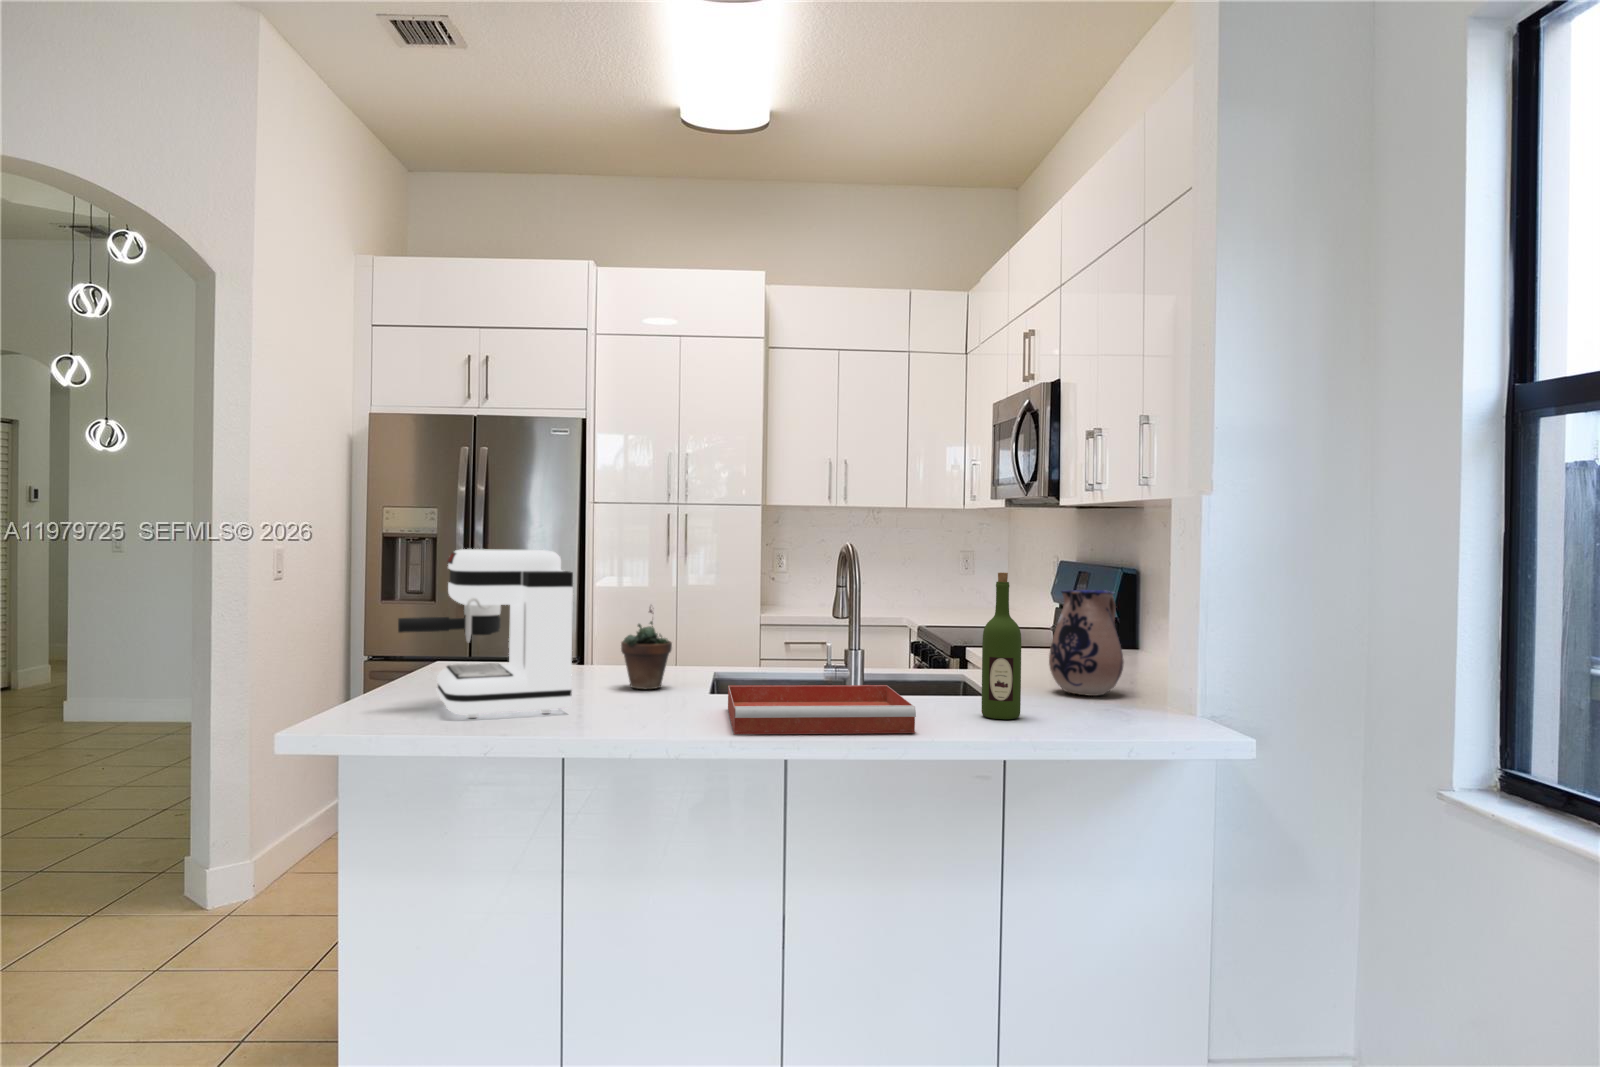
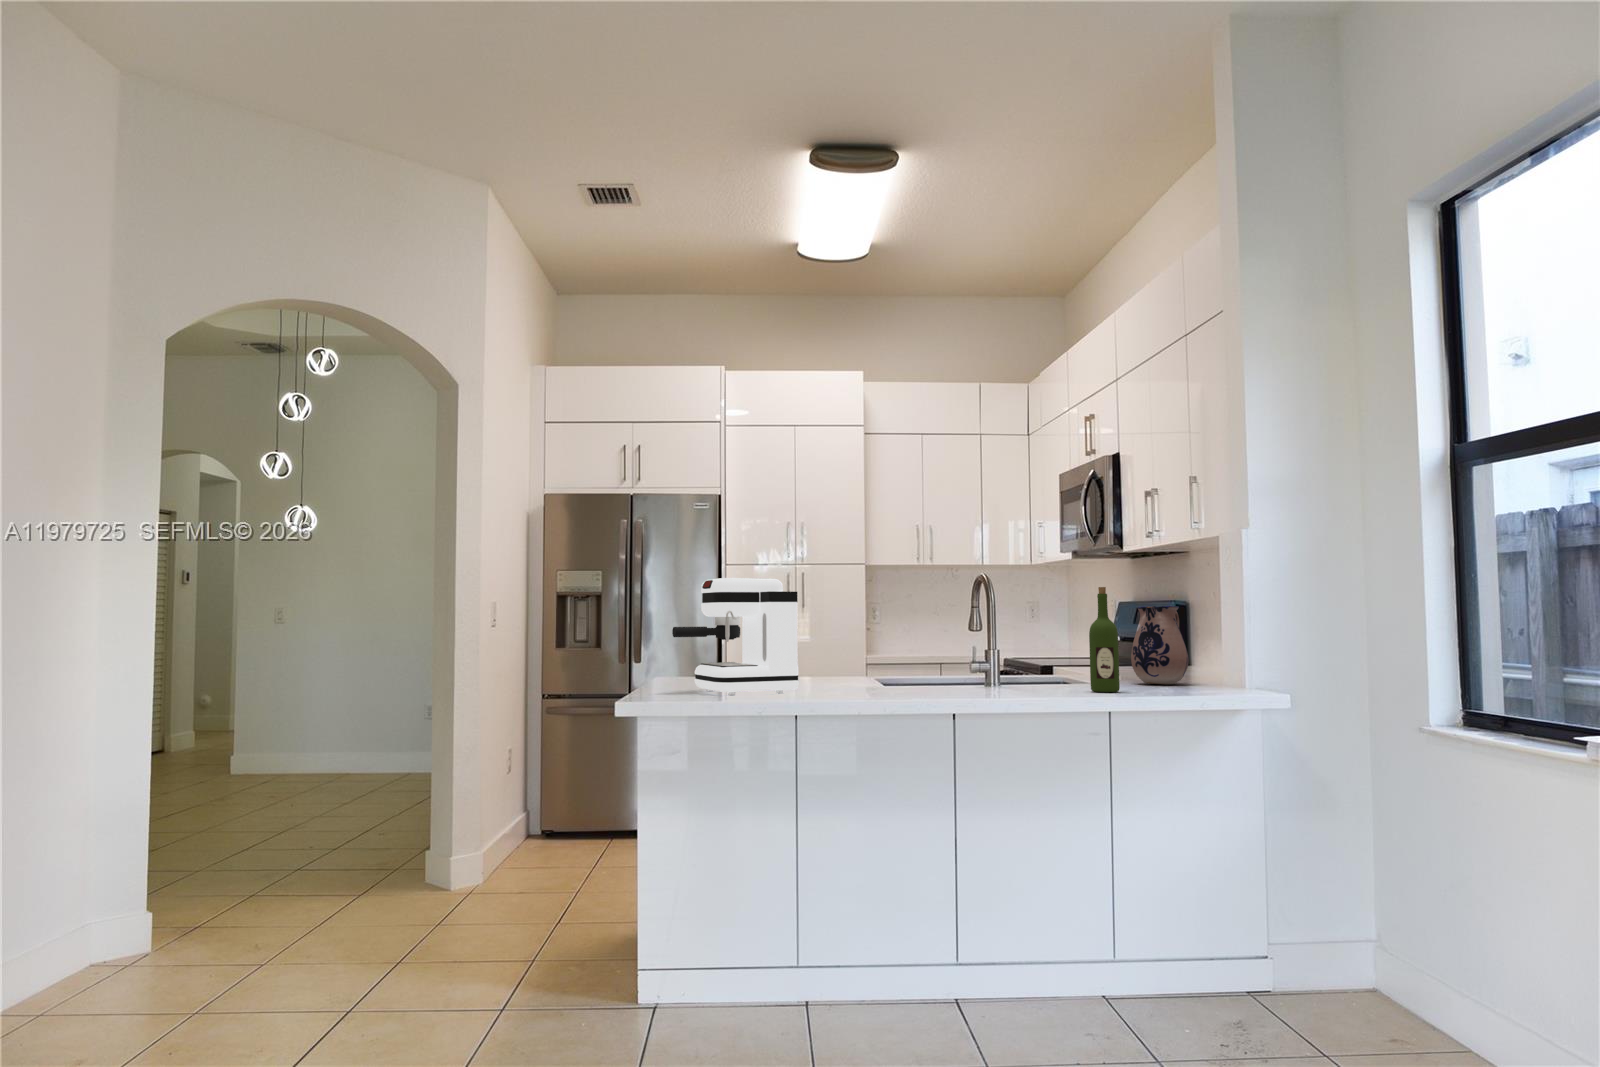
succulent plant: present [621,607,672,689] -> none [811,622,849,685]
tray: present [728,685,916,734] -> none [905,673,1051,698]

